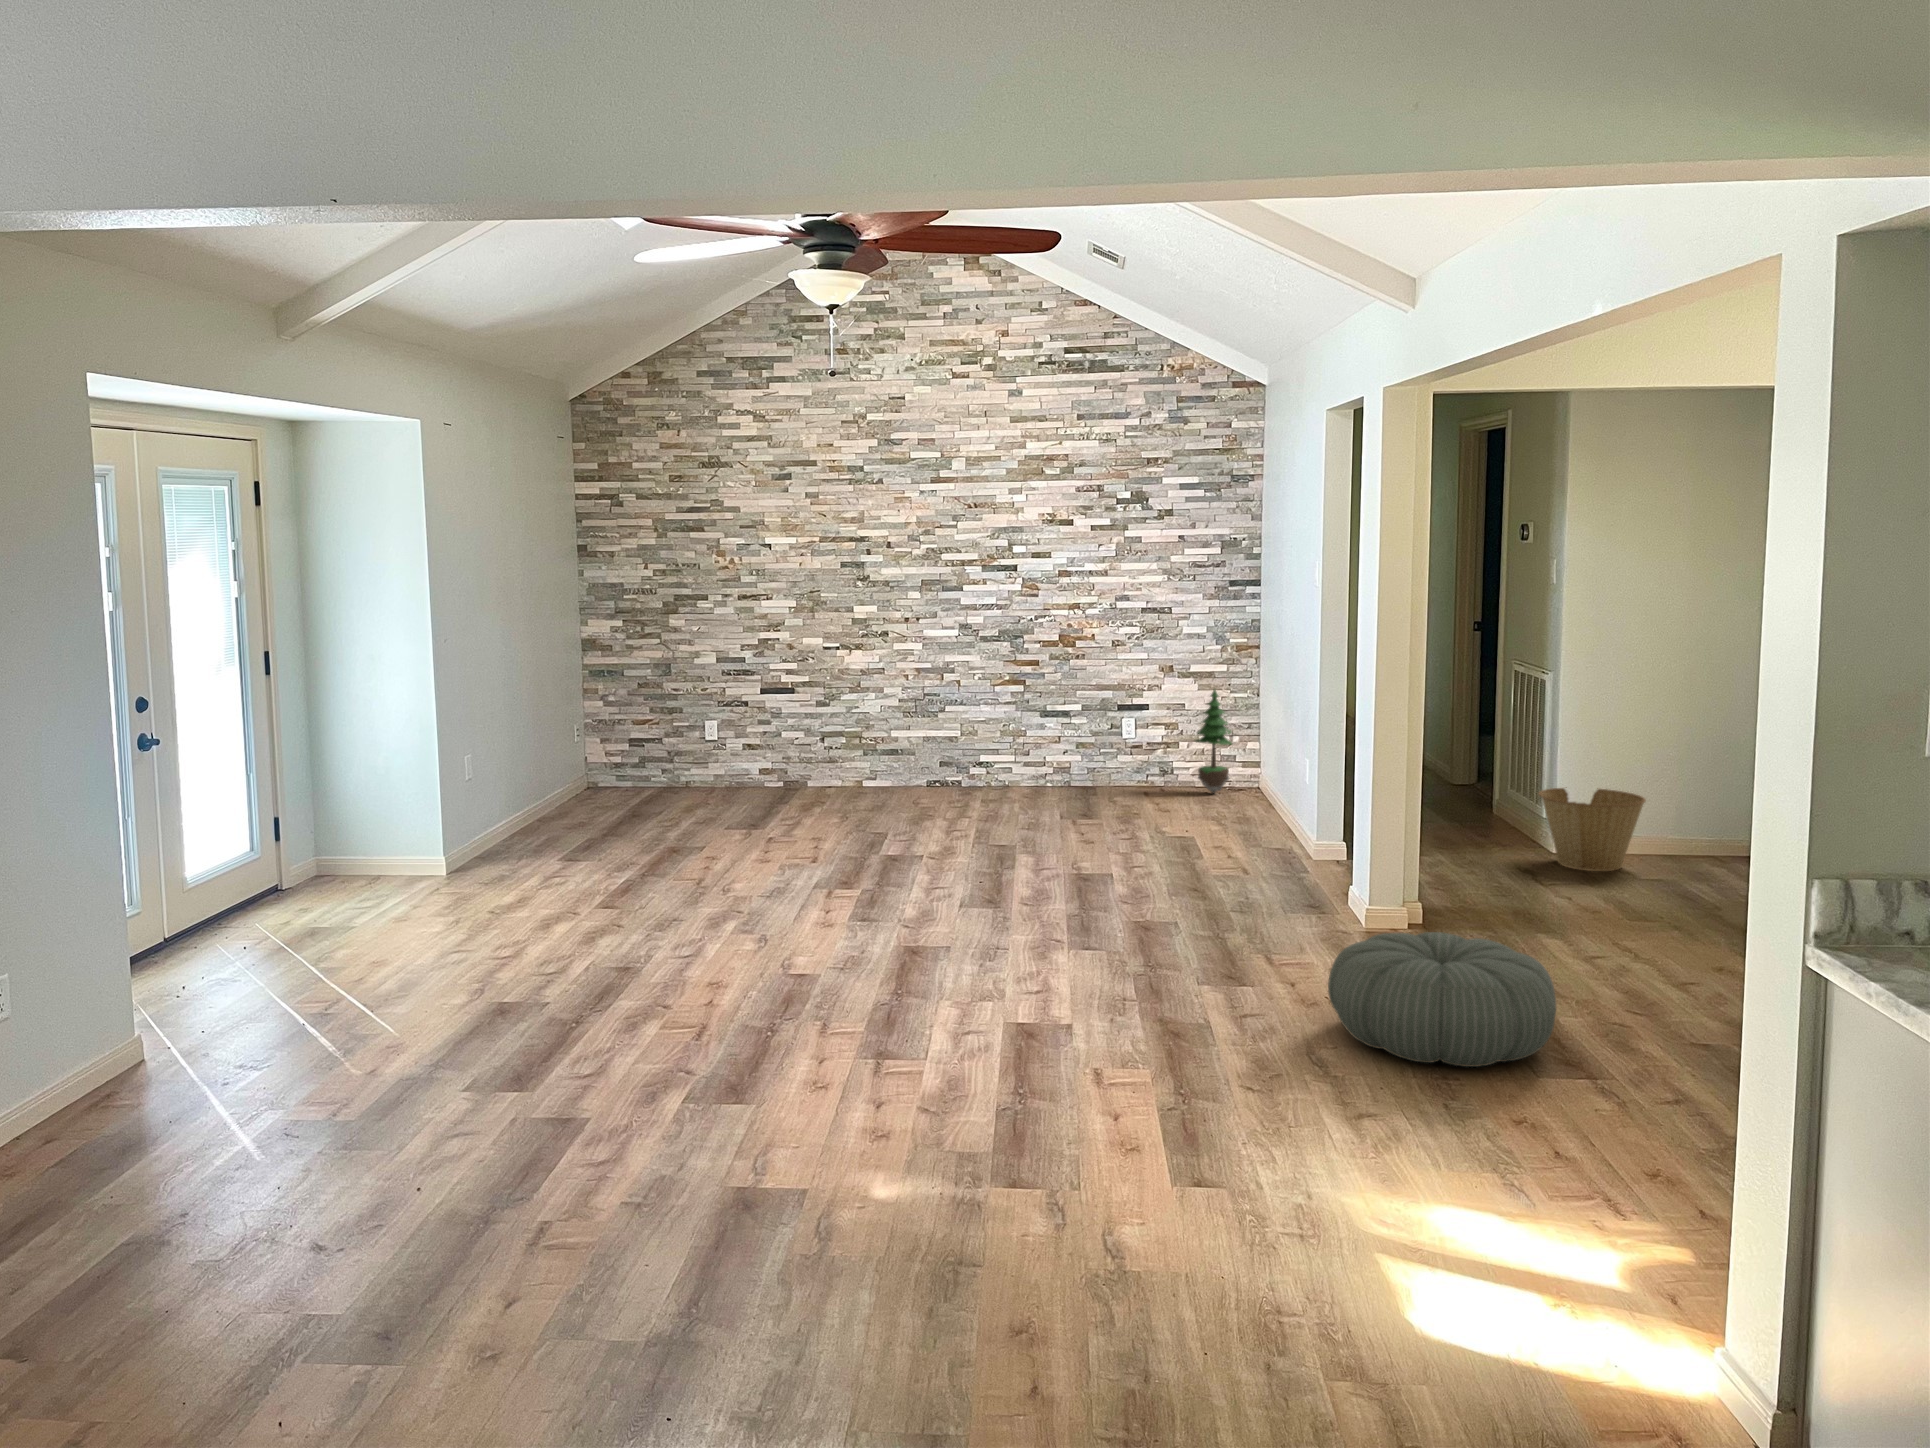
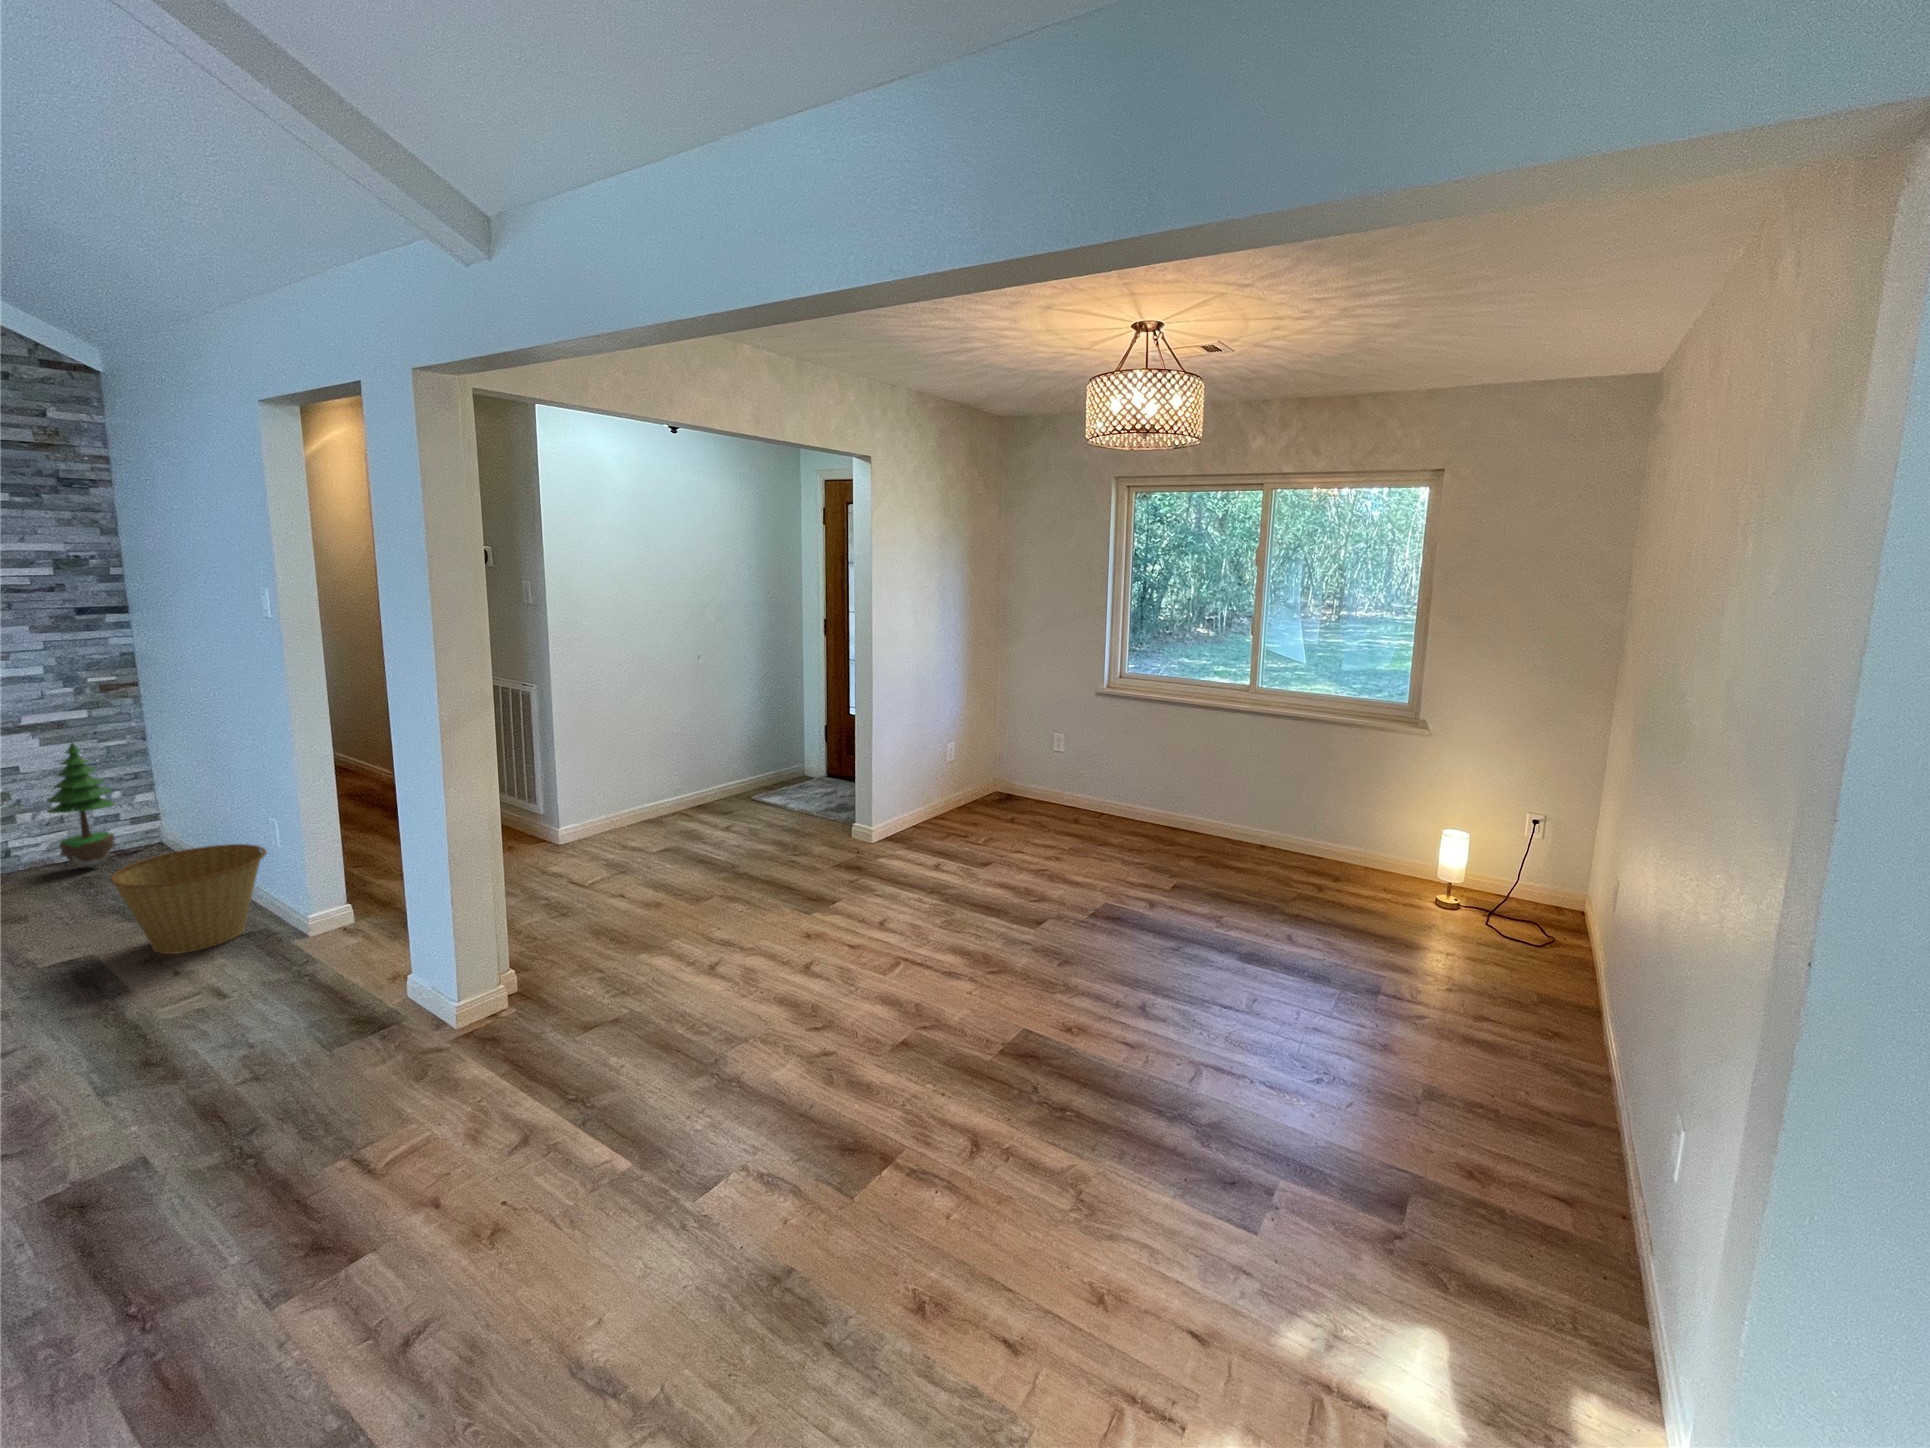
basket: present [1539,788,1646,871] -> present [110,844,266,954]
pouf: present [1328,932,1556,1067] -> none [538,1042,817,1281]

